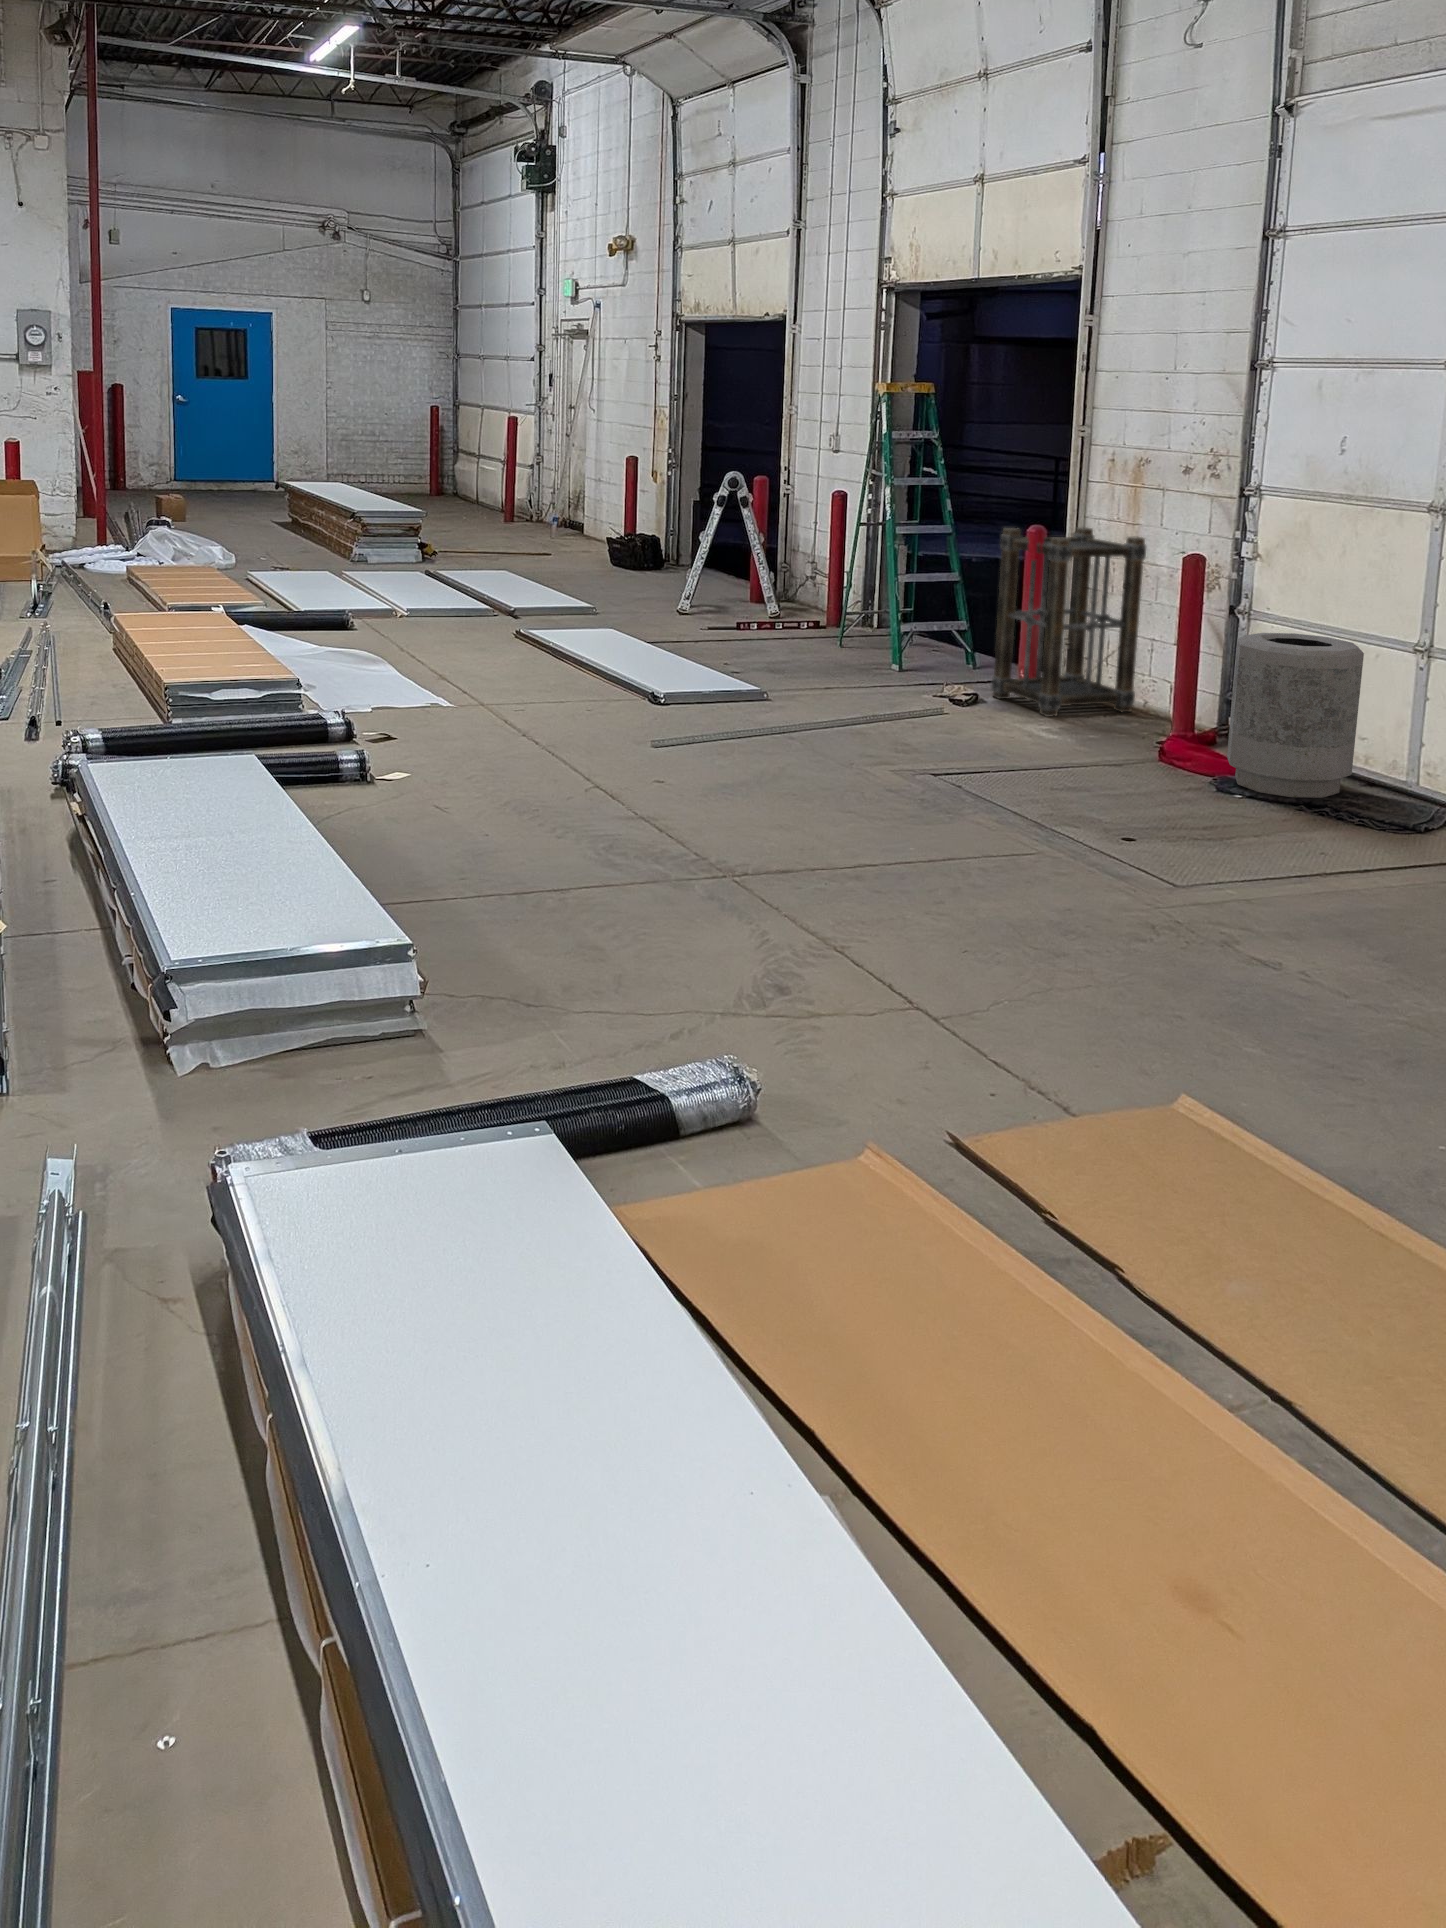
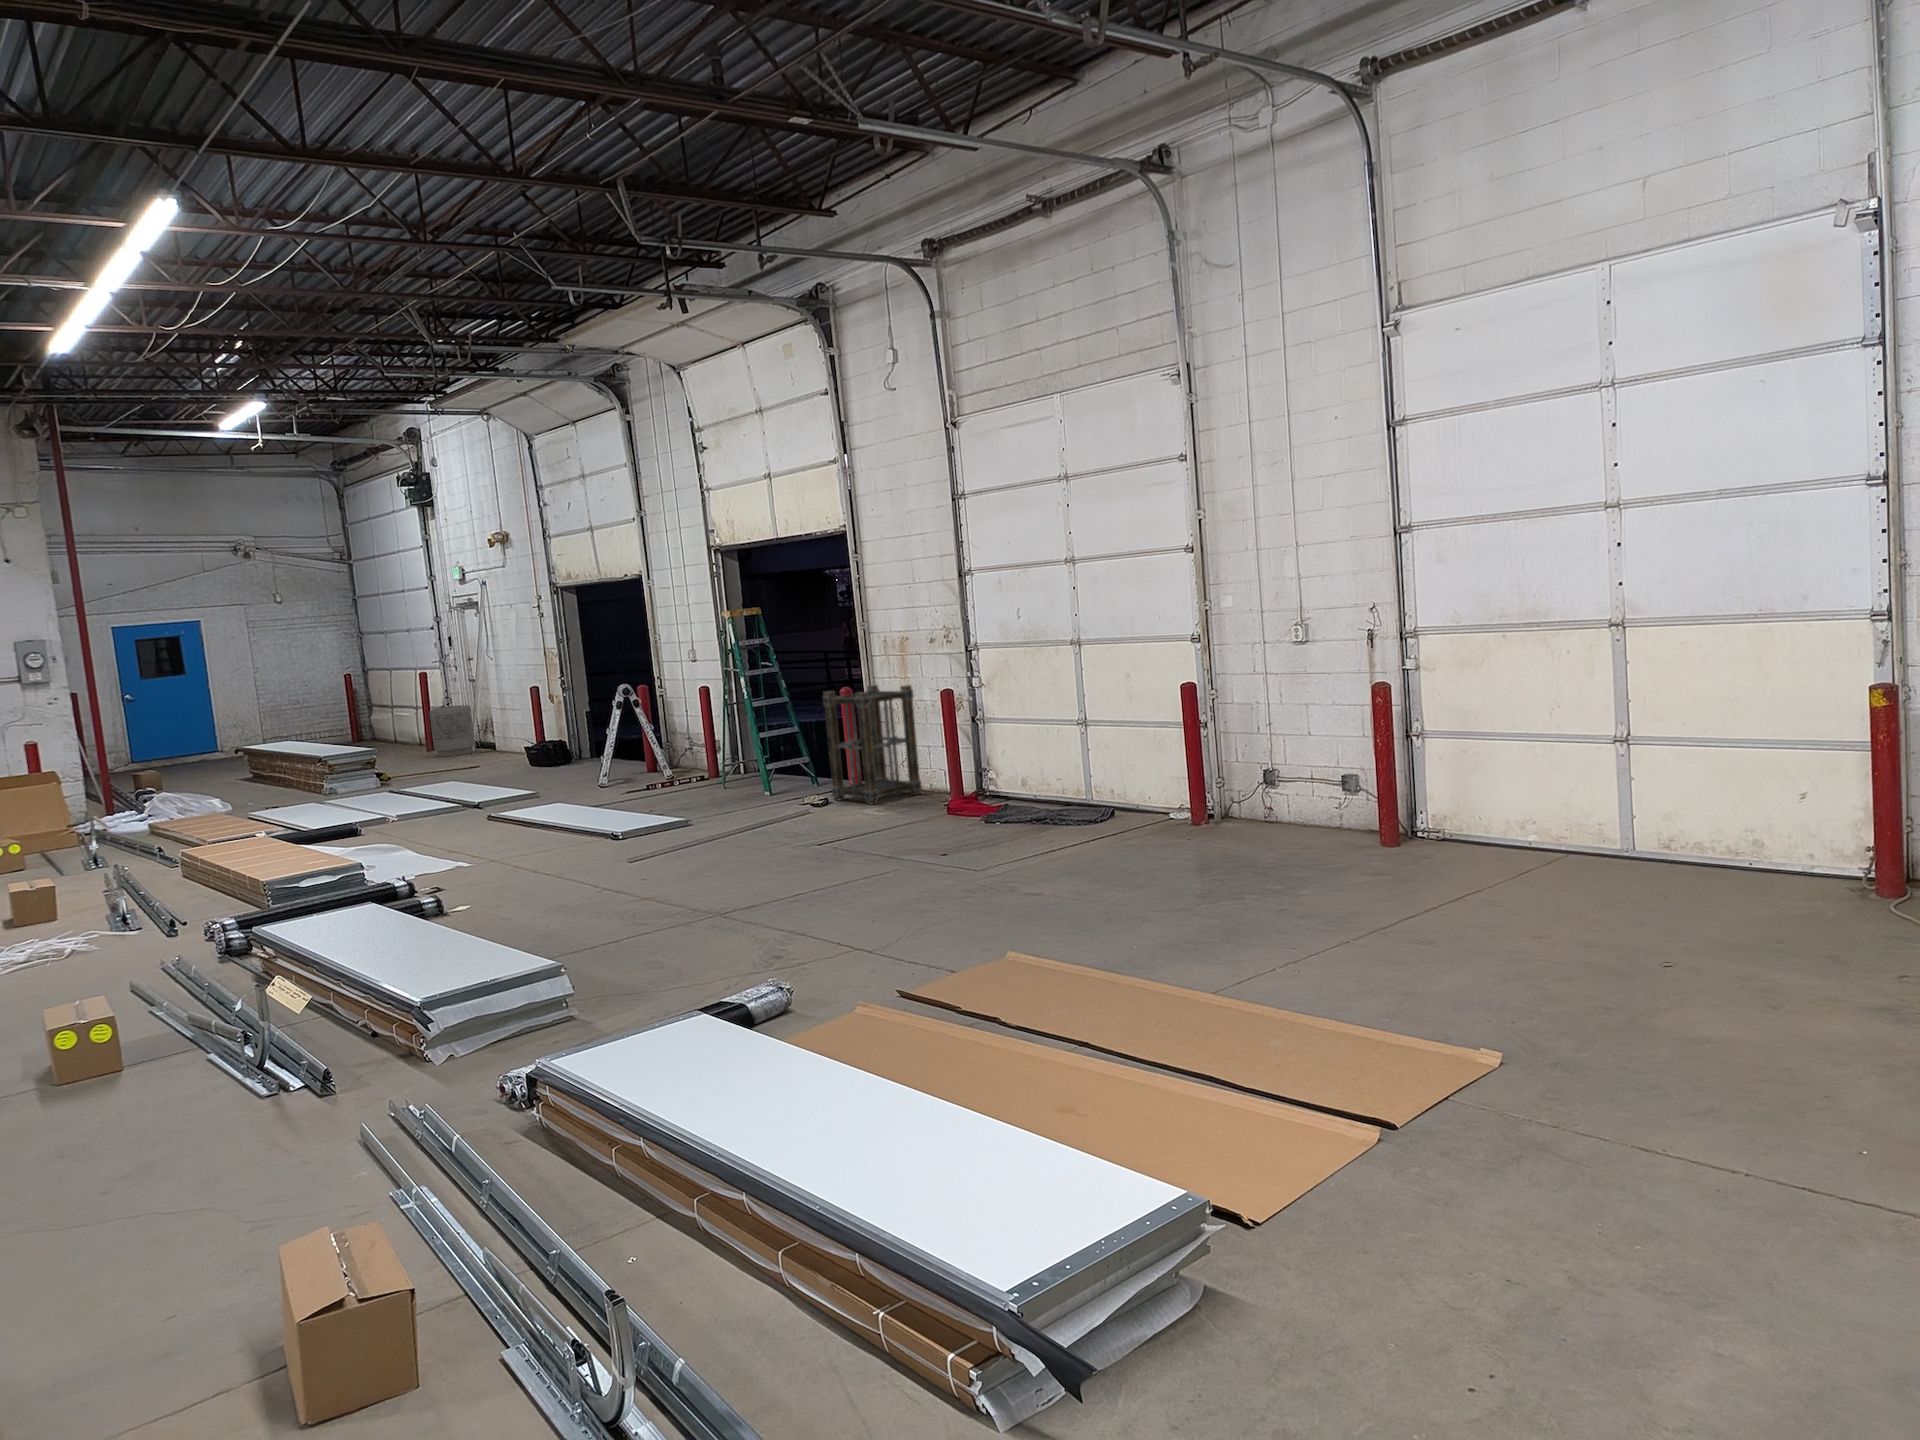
trash can: present [1227,633,1364,798] -> present [429,705,475,757]

